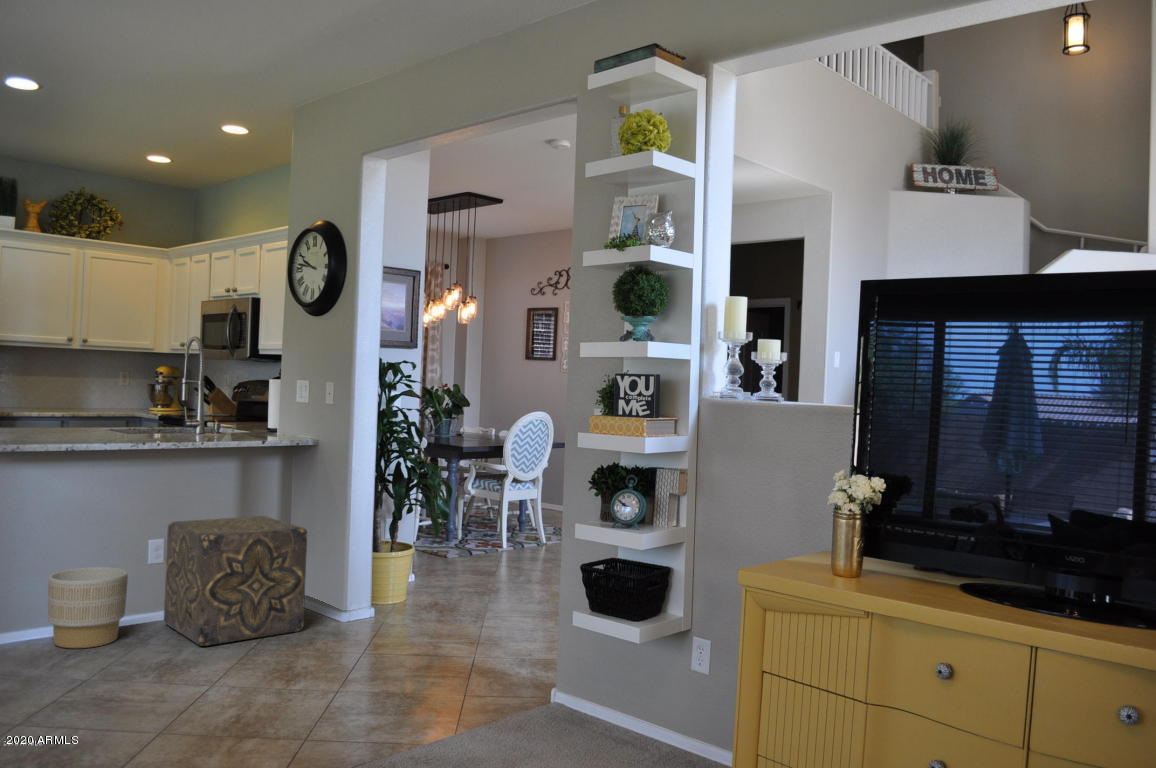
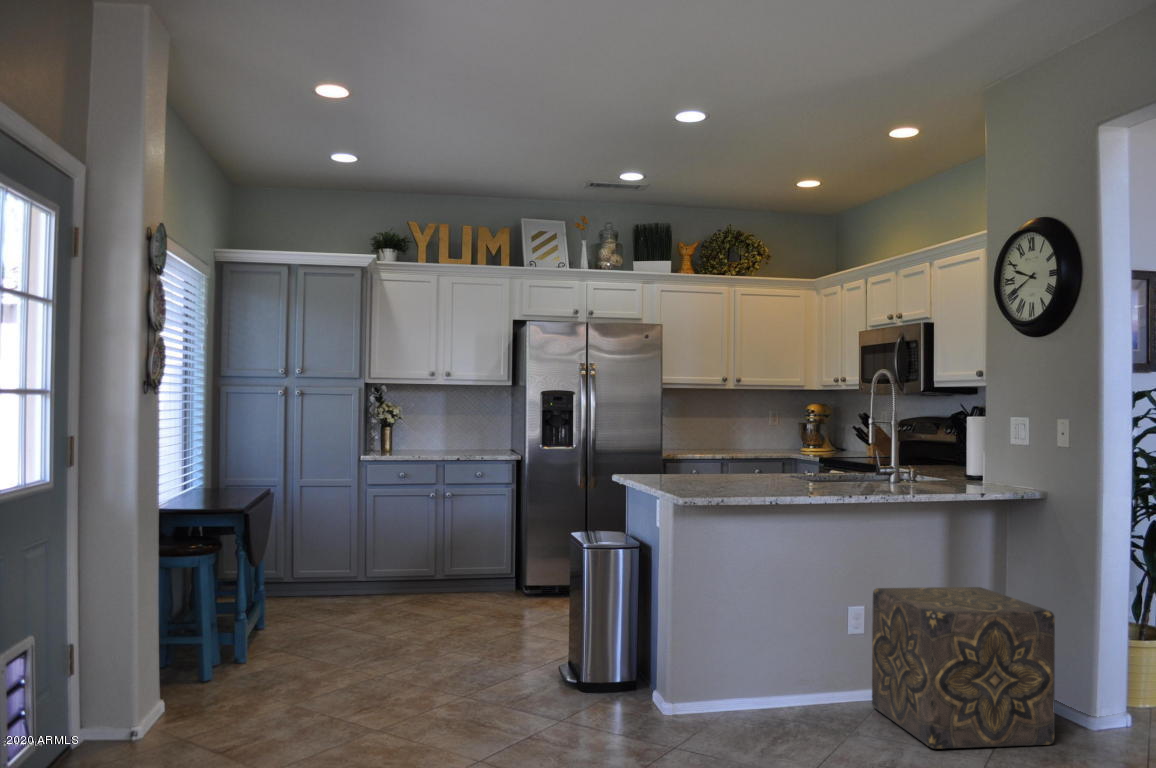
planter: present [48,567,128,648] -> none [756,633,837,728]

